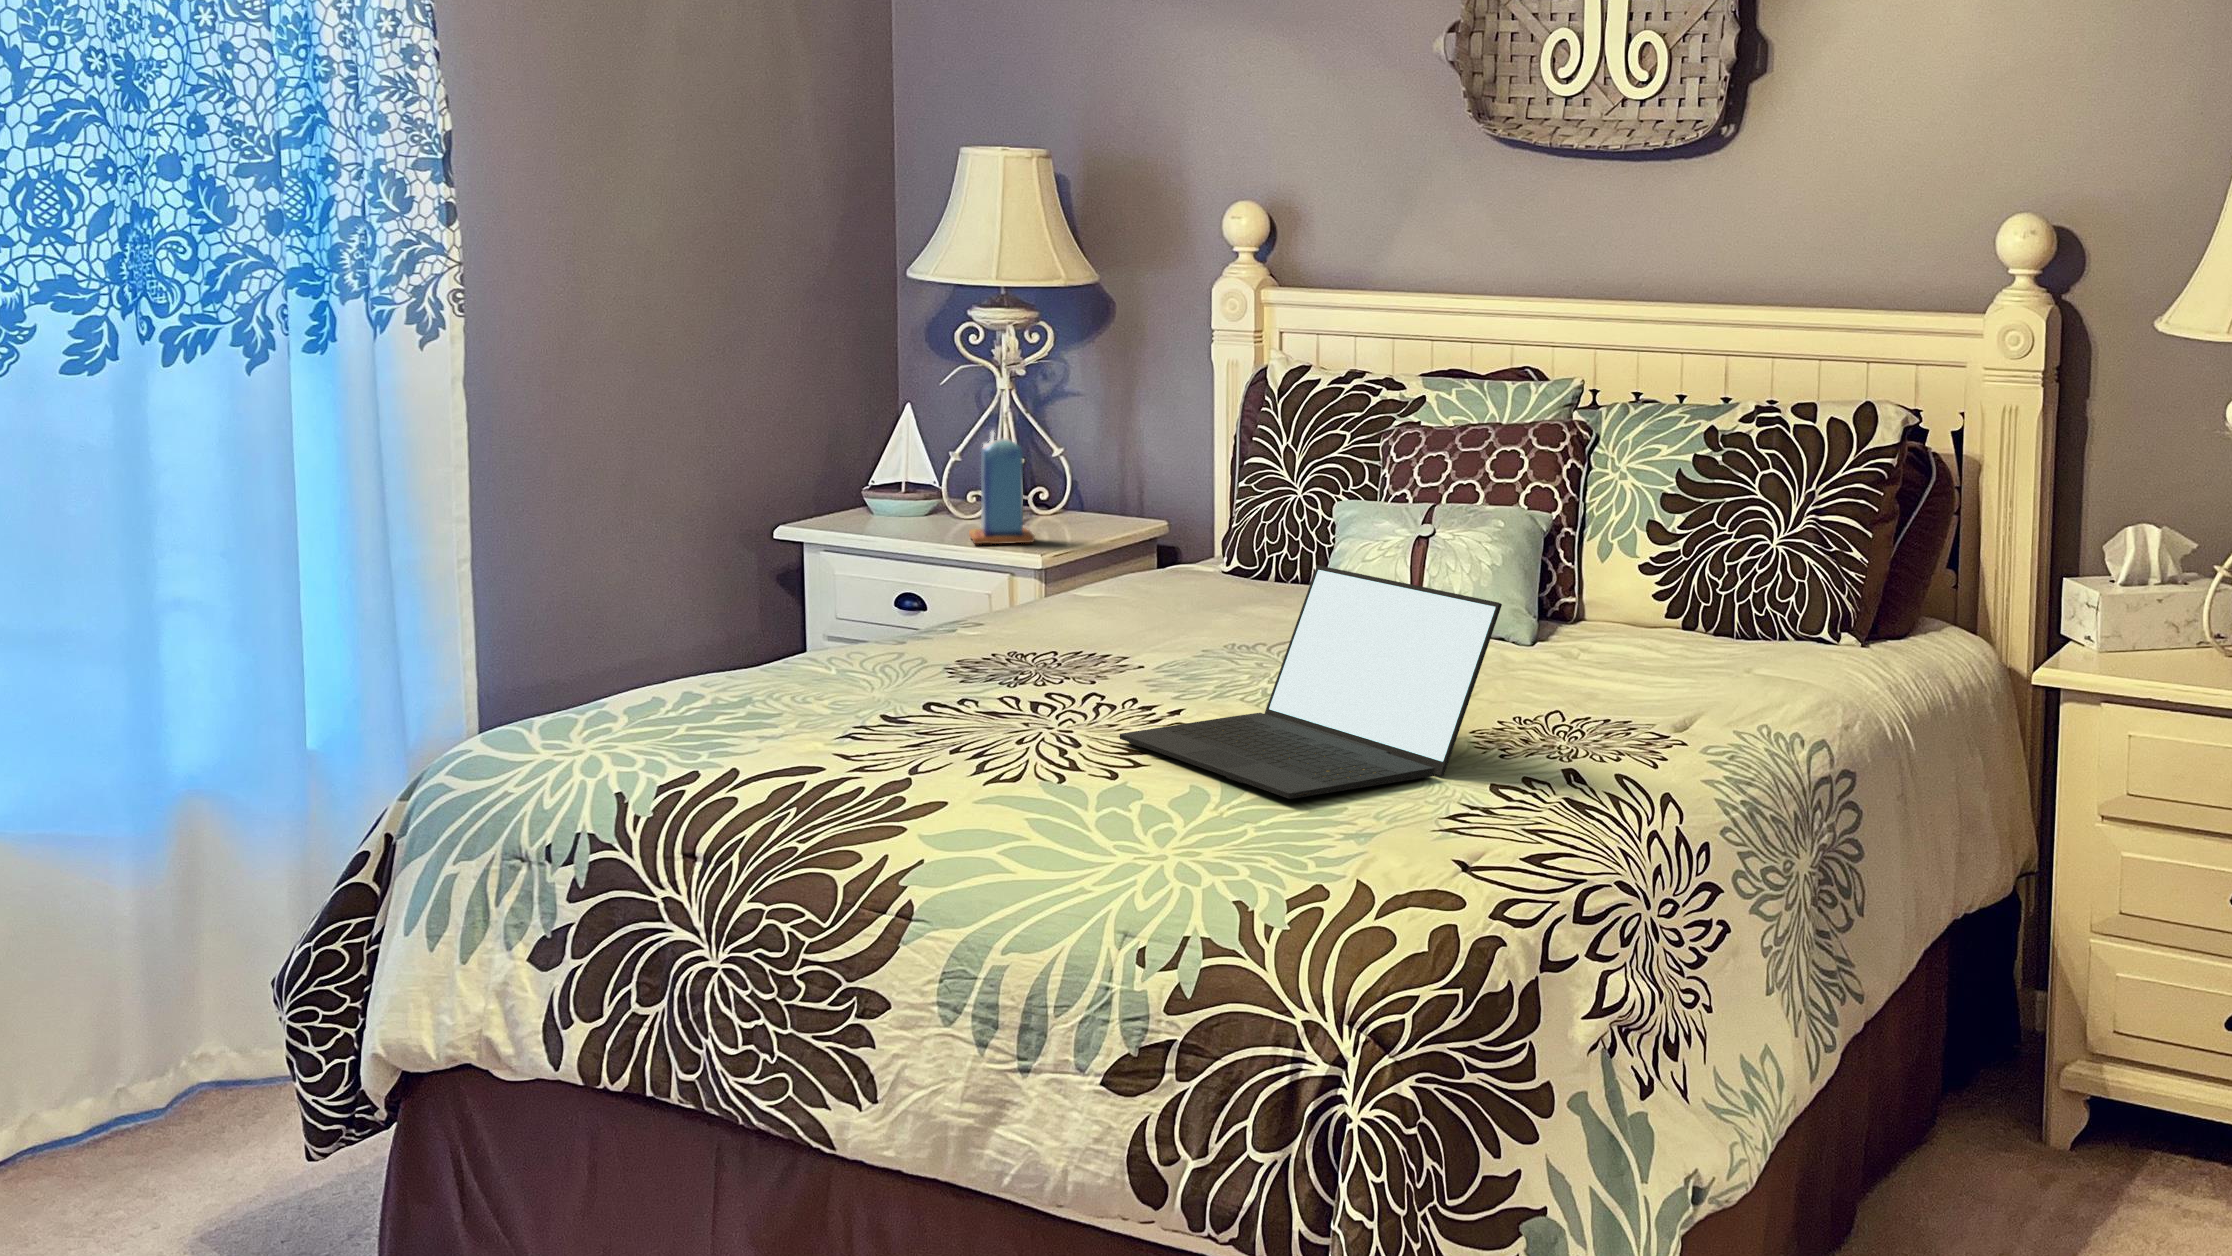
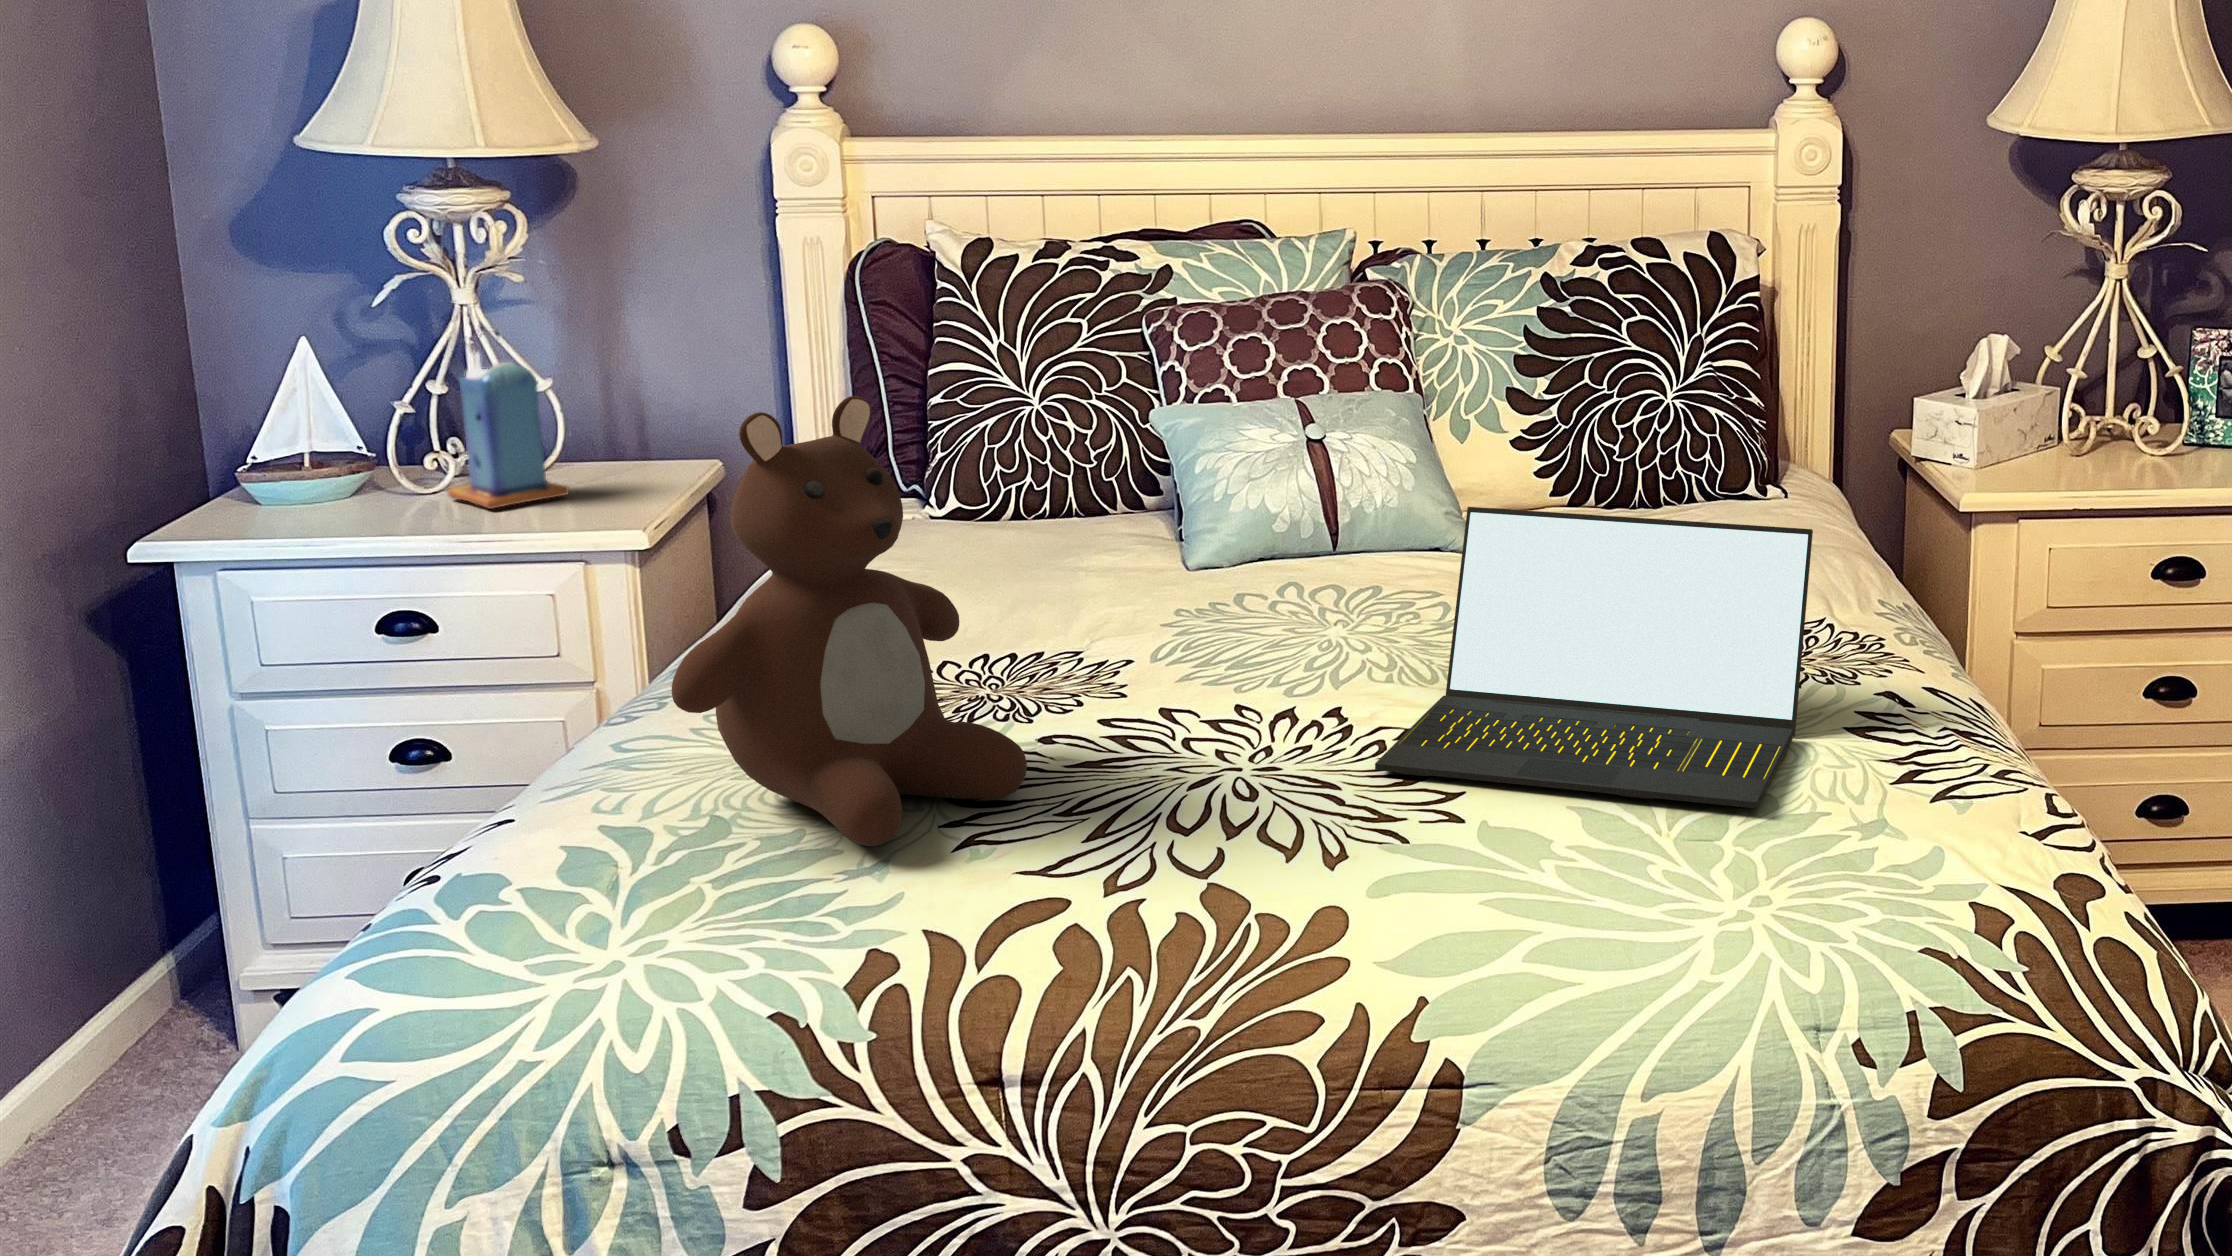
teddy bear: none [708,421,942,718] -> present [672,396,1027,846]

